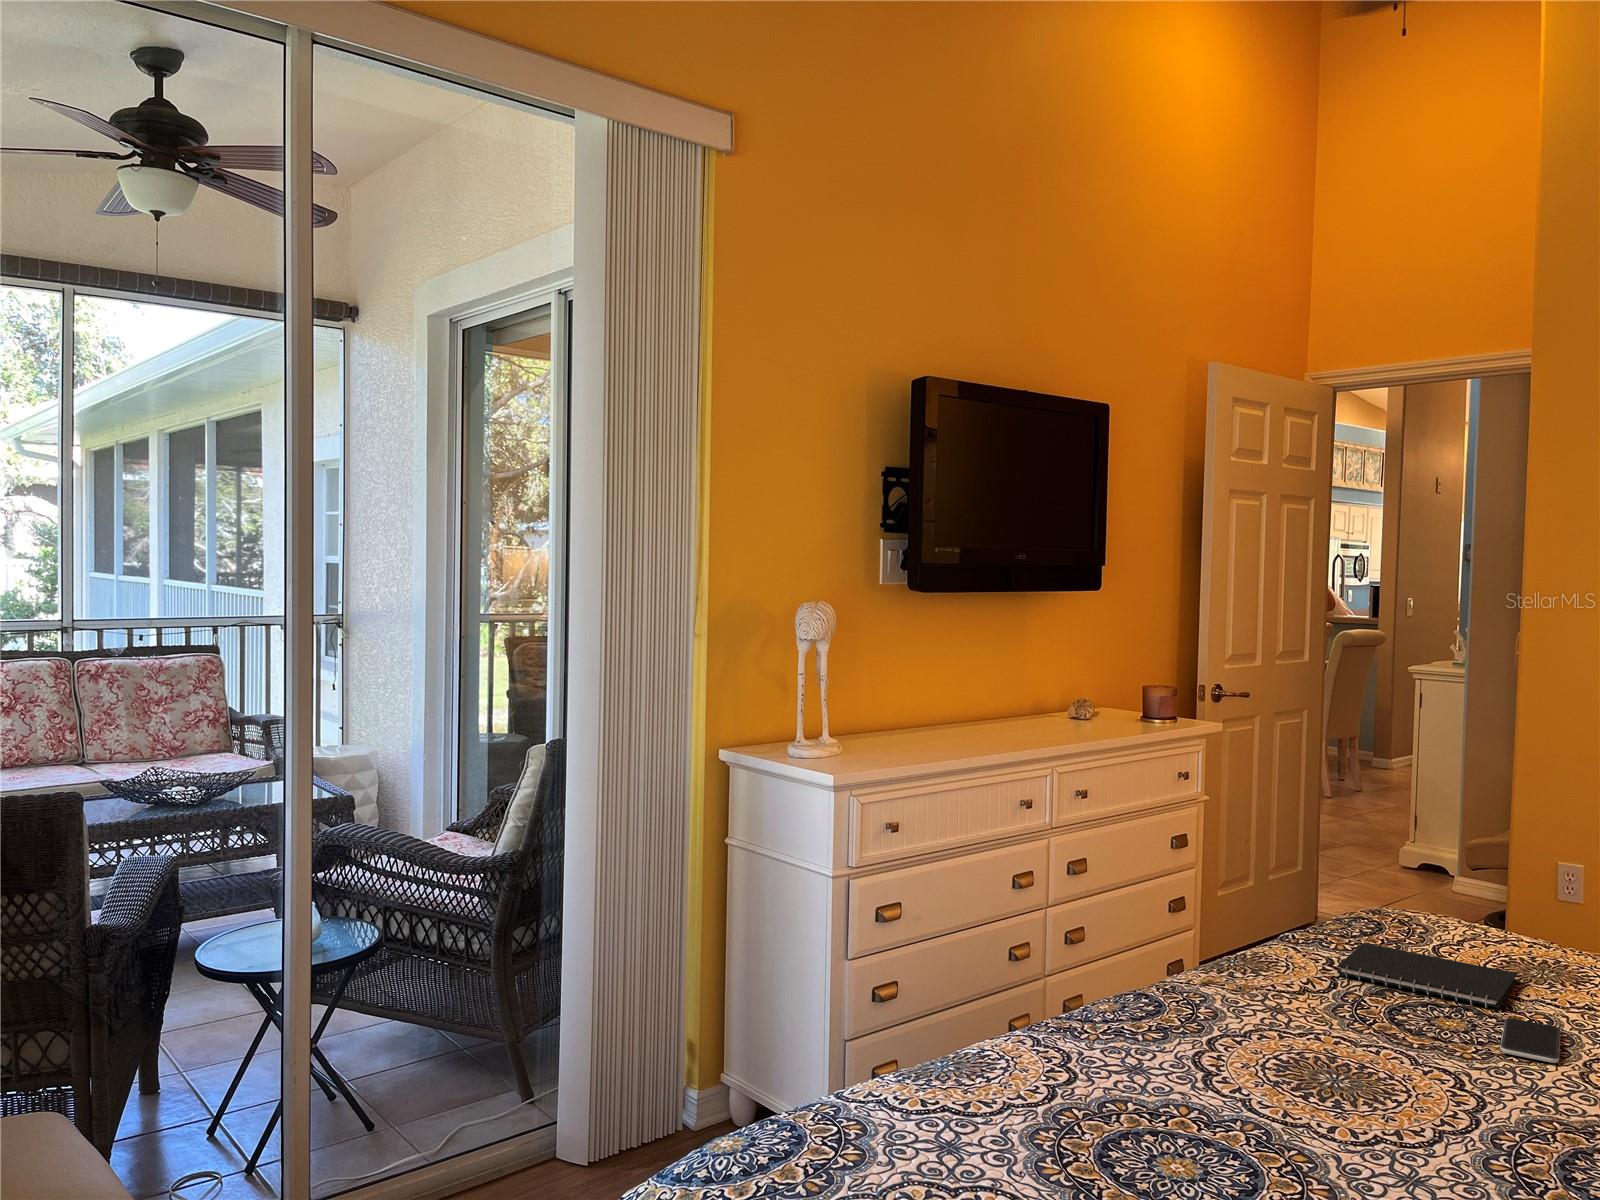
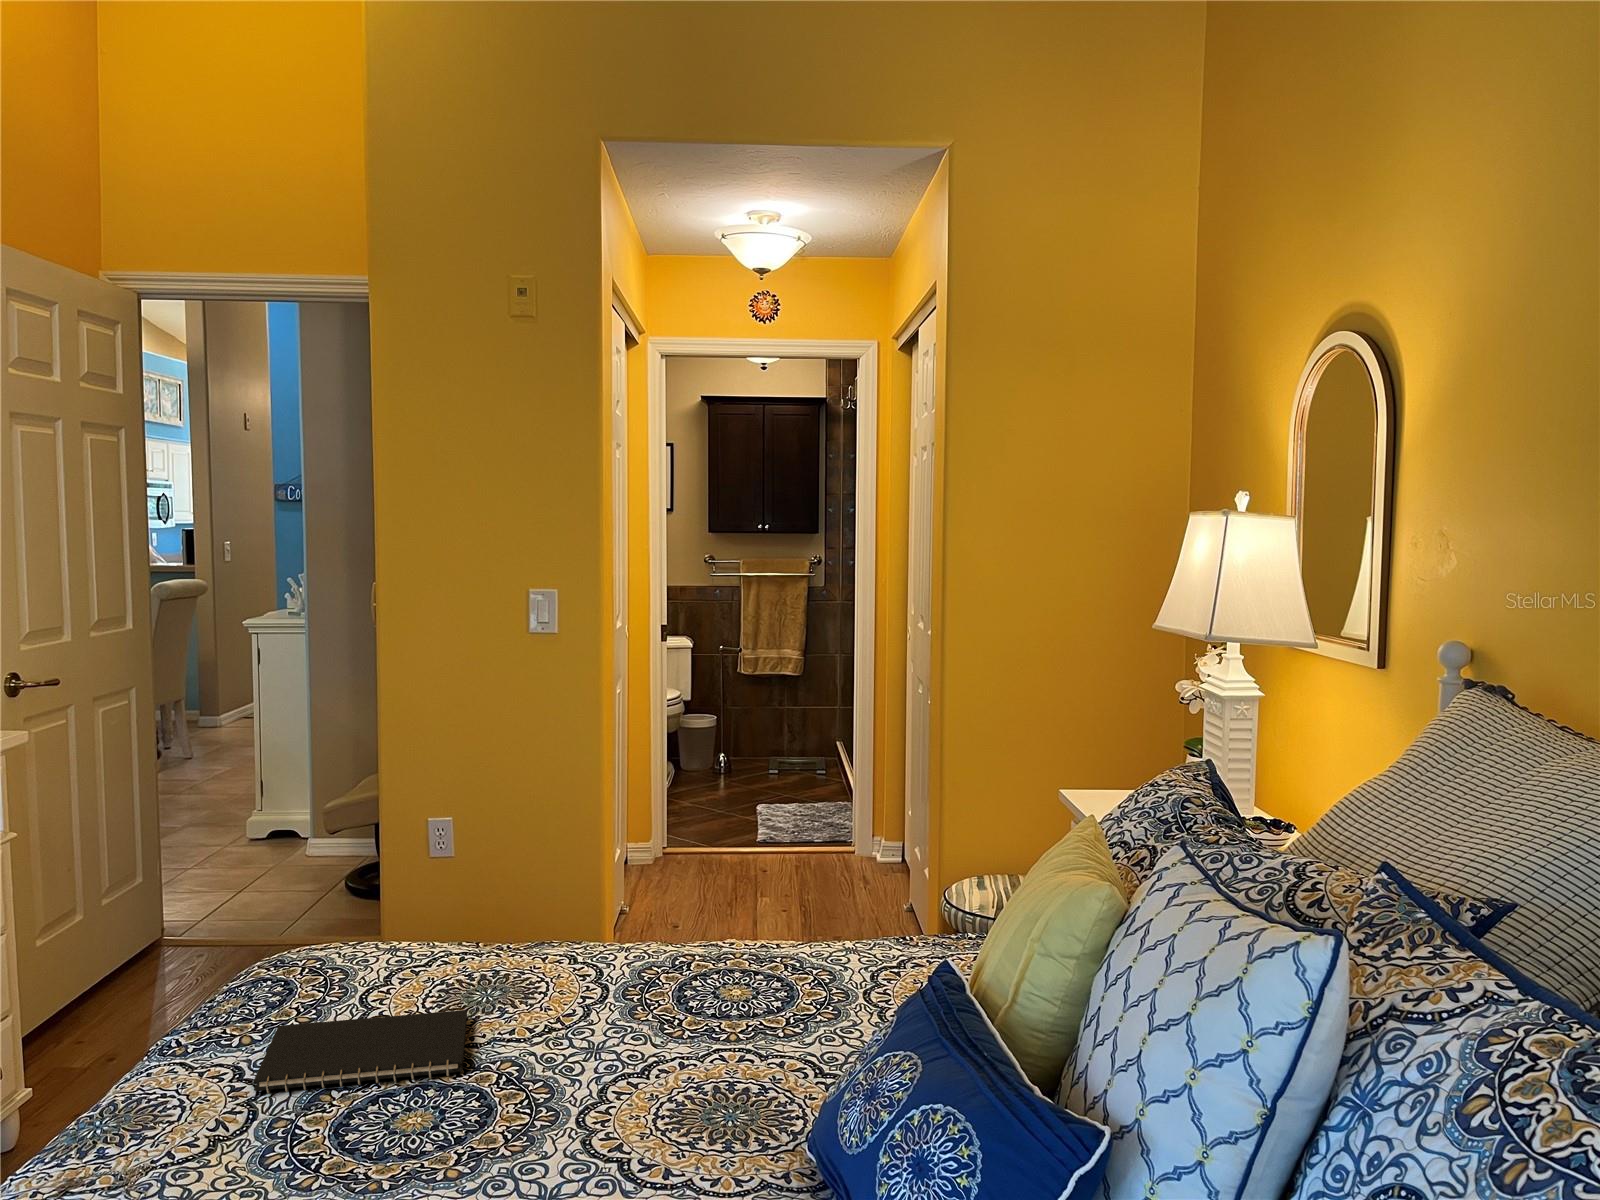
smartphone: present [1500,1018,1560,1063] -> none [476,1077,551,1145]

